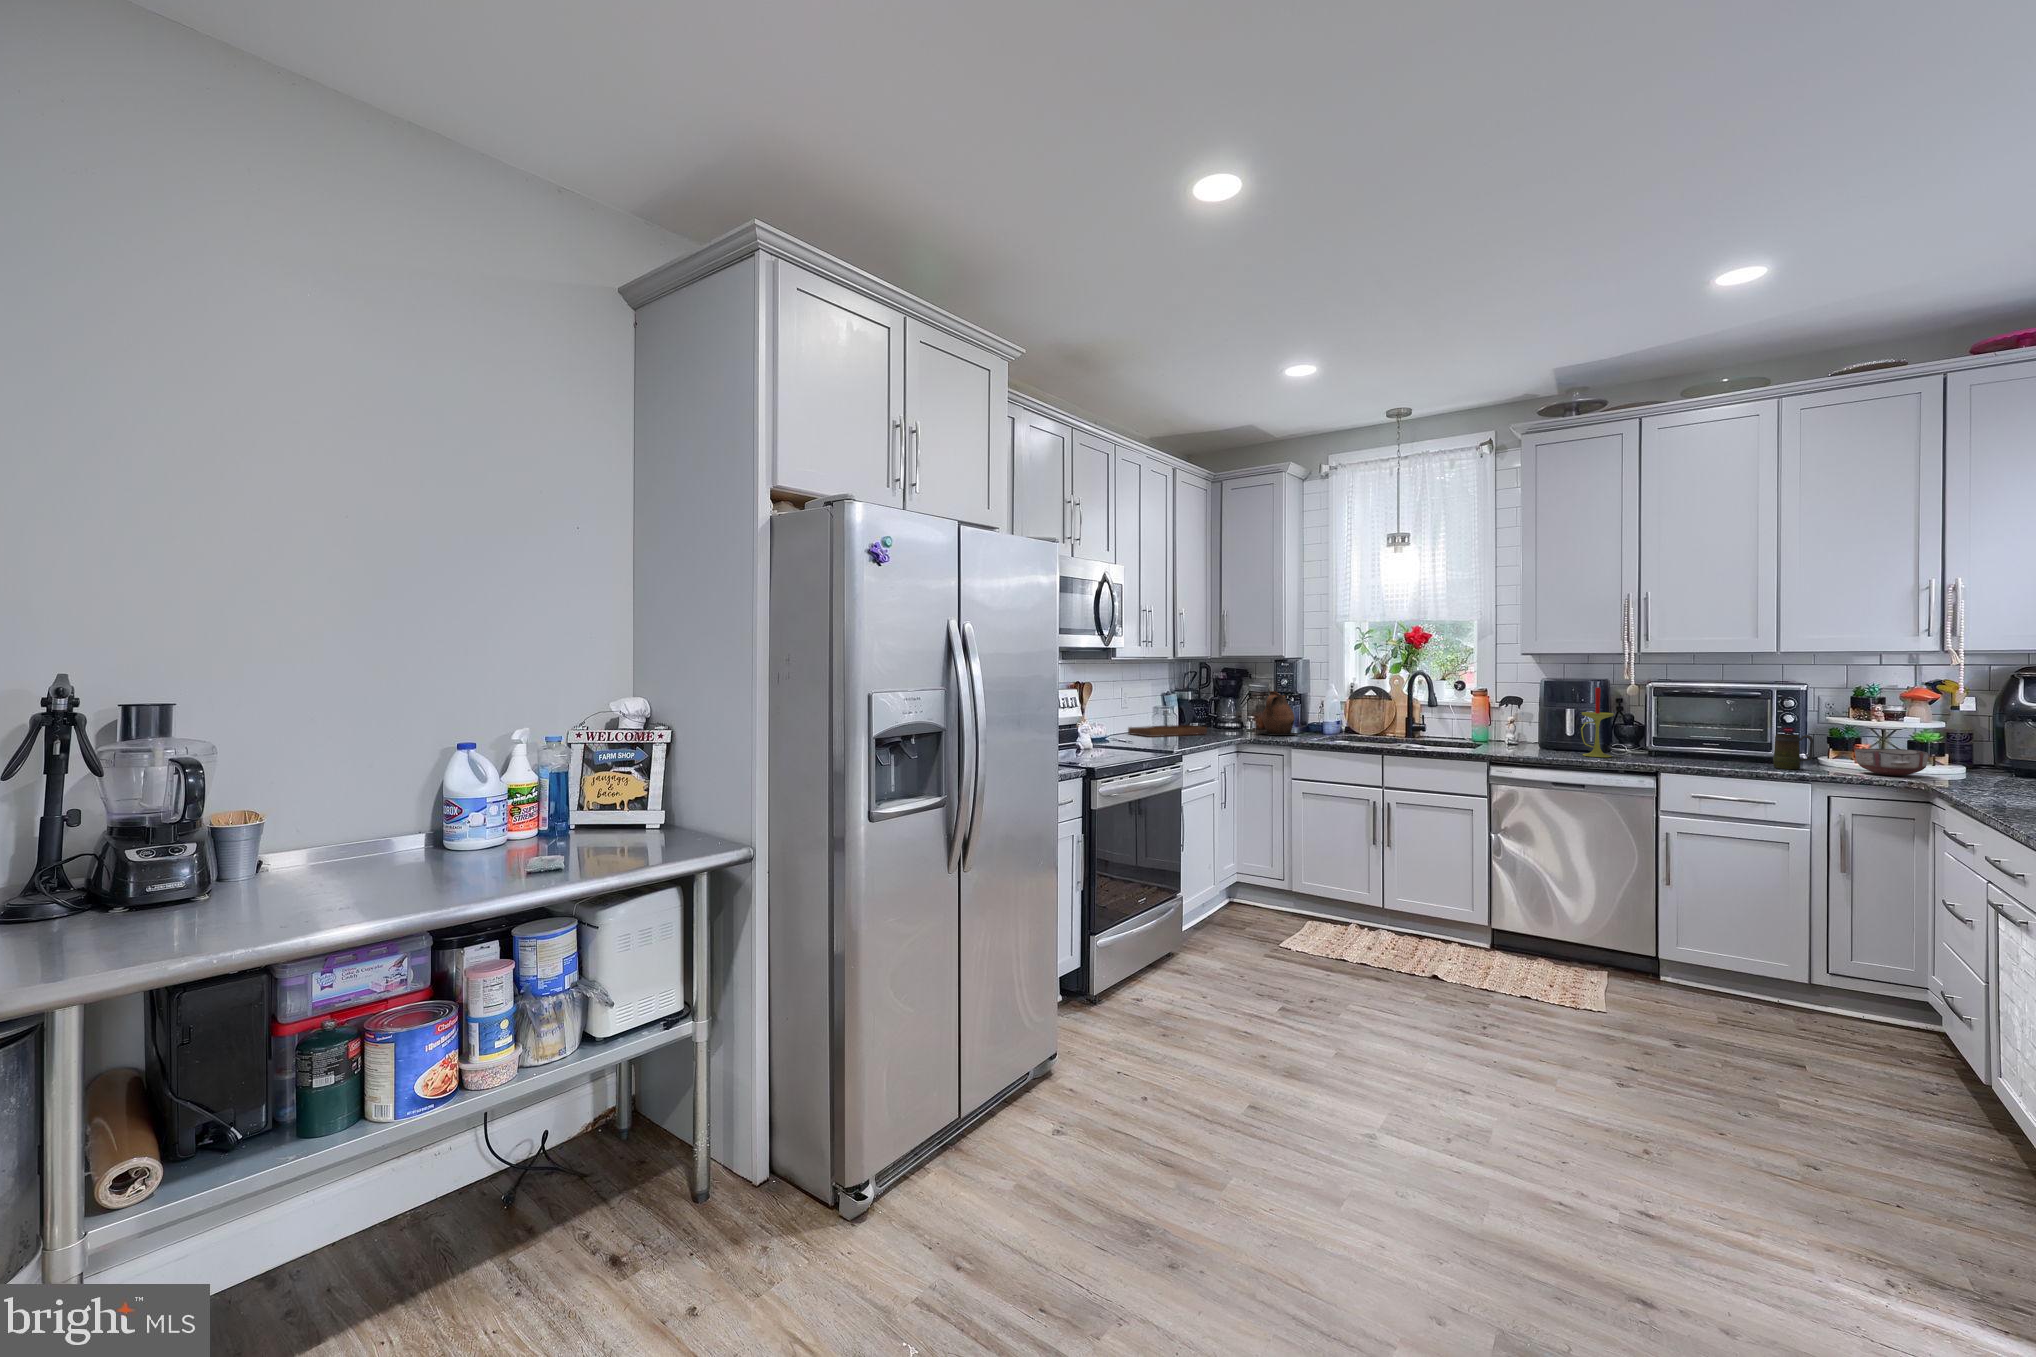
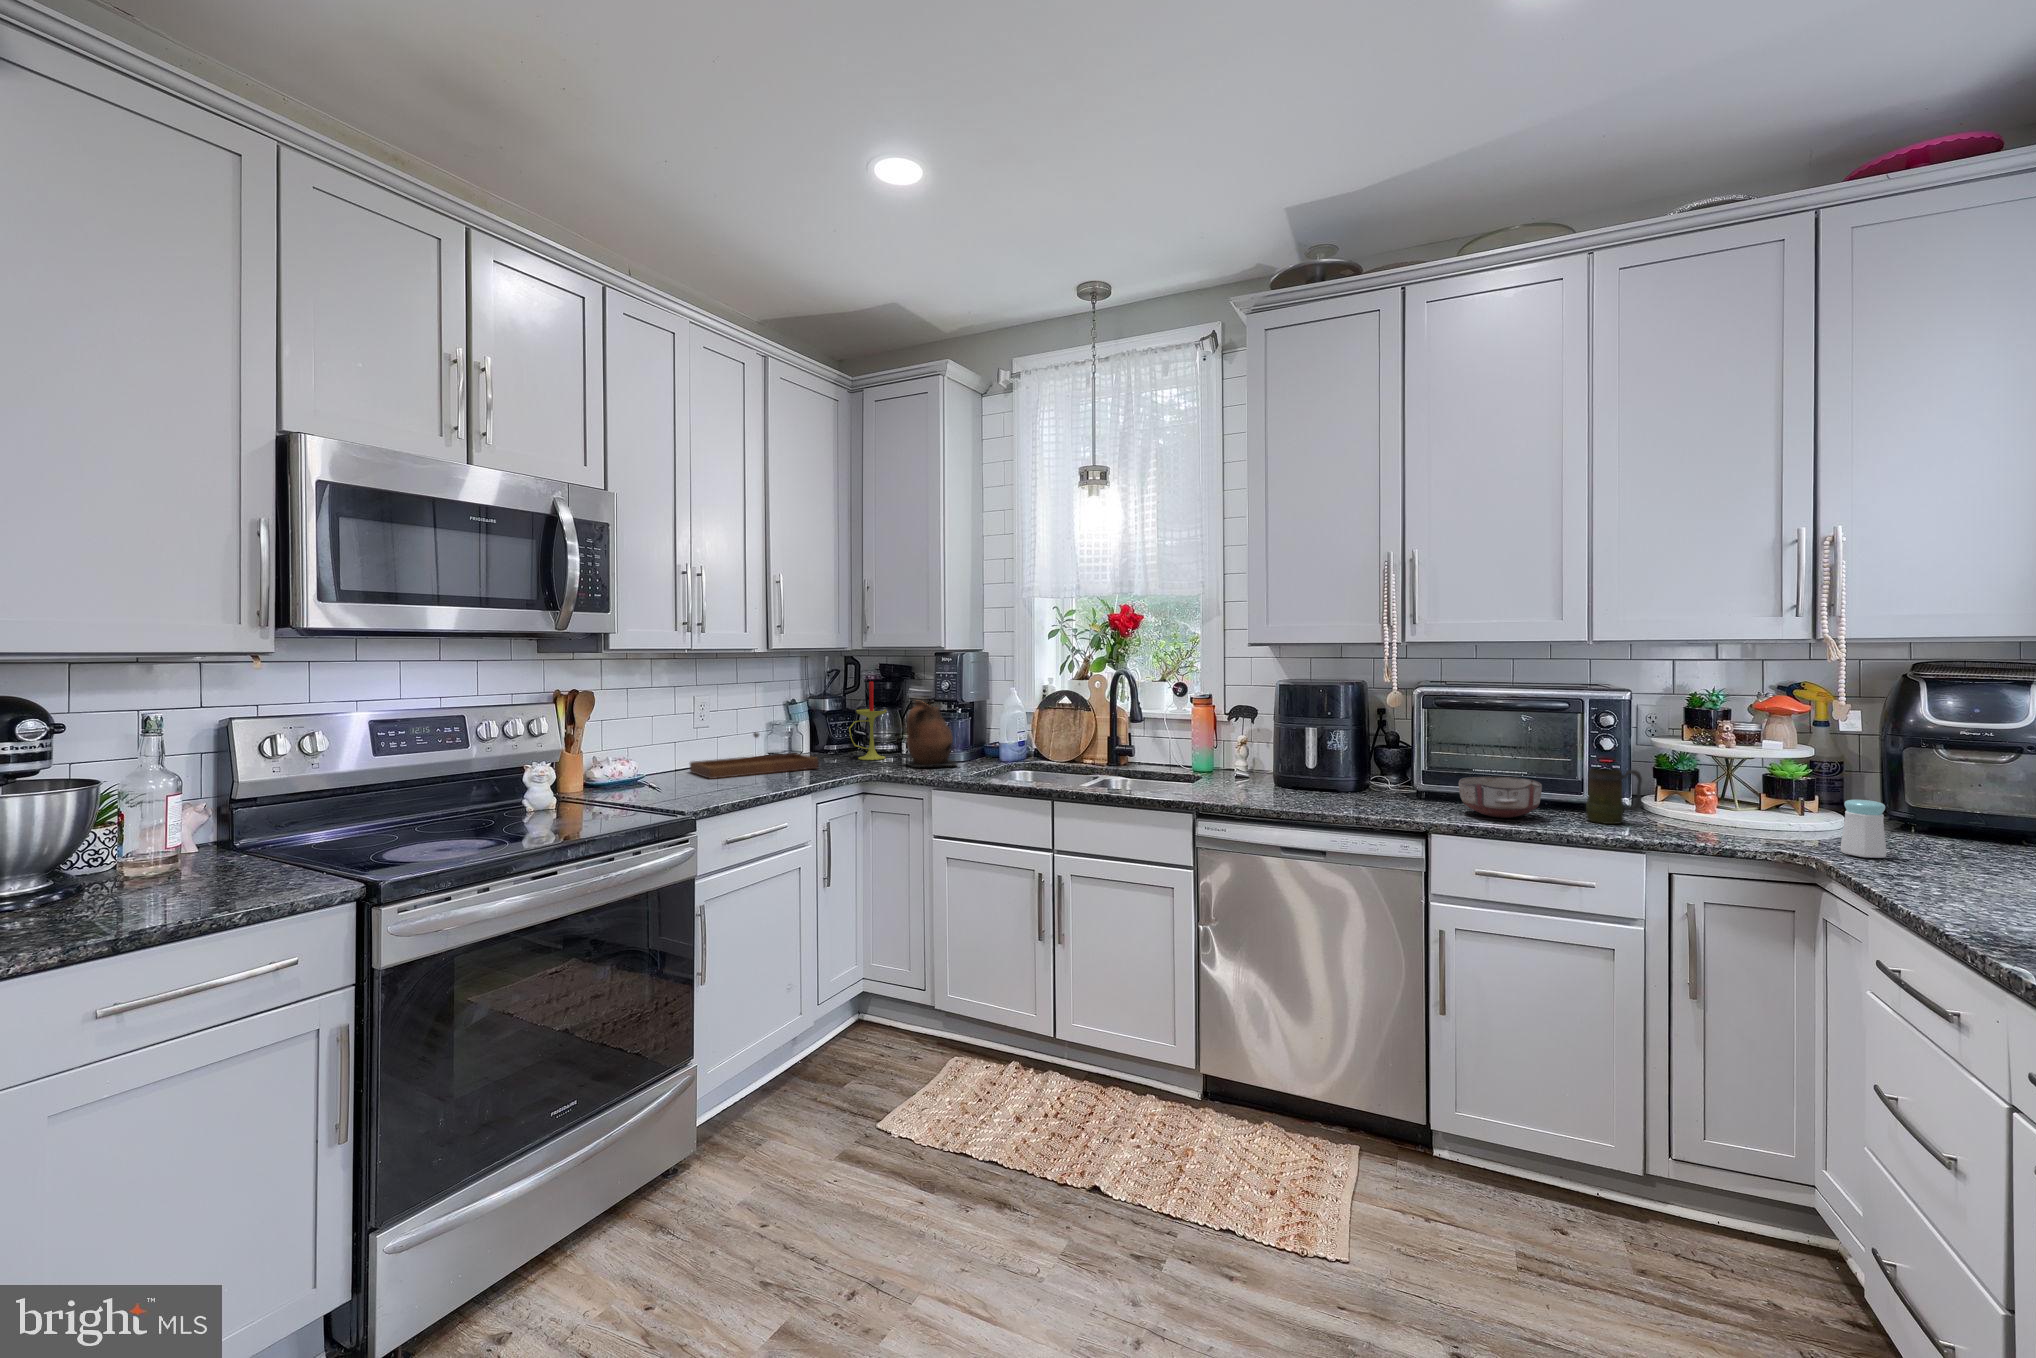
candle: present [1581,688,1614,757] -> present [849,682,887,760]
ceramic bowl: present [1855,749,1928,776] -> present [1459,777,1542,818]
salt shaker: none [1947,750,1977,785] -> present [1841,800,1886,858]

